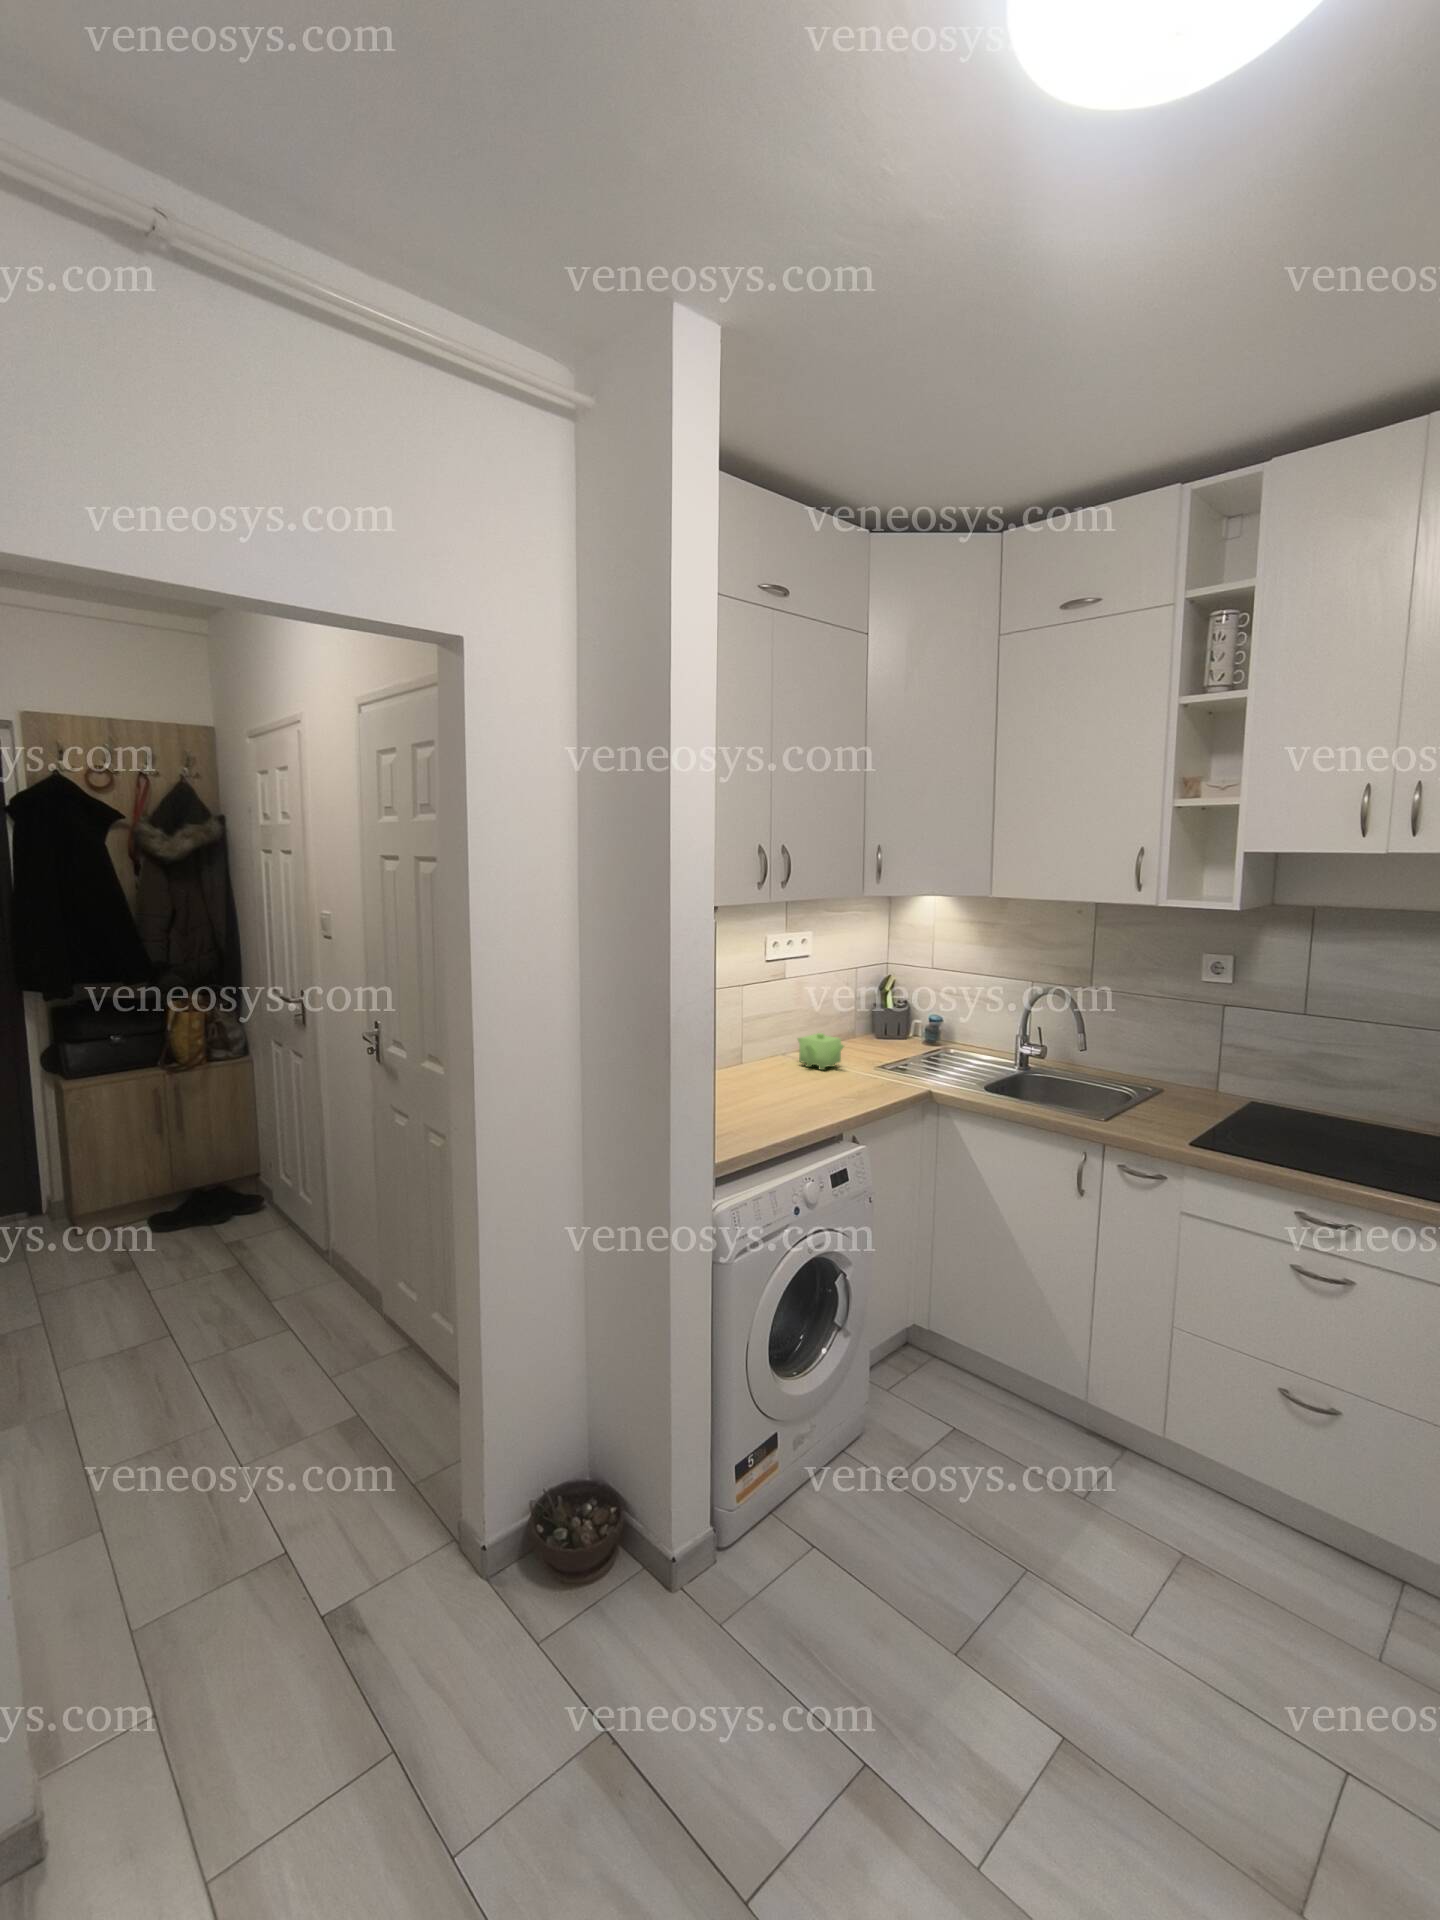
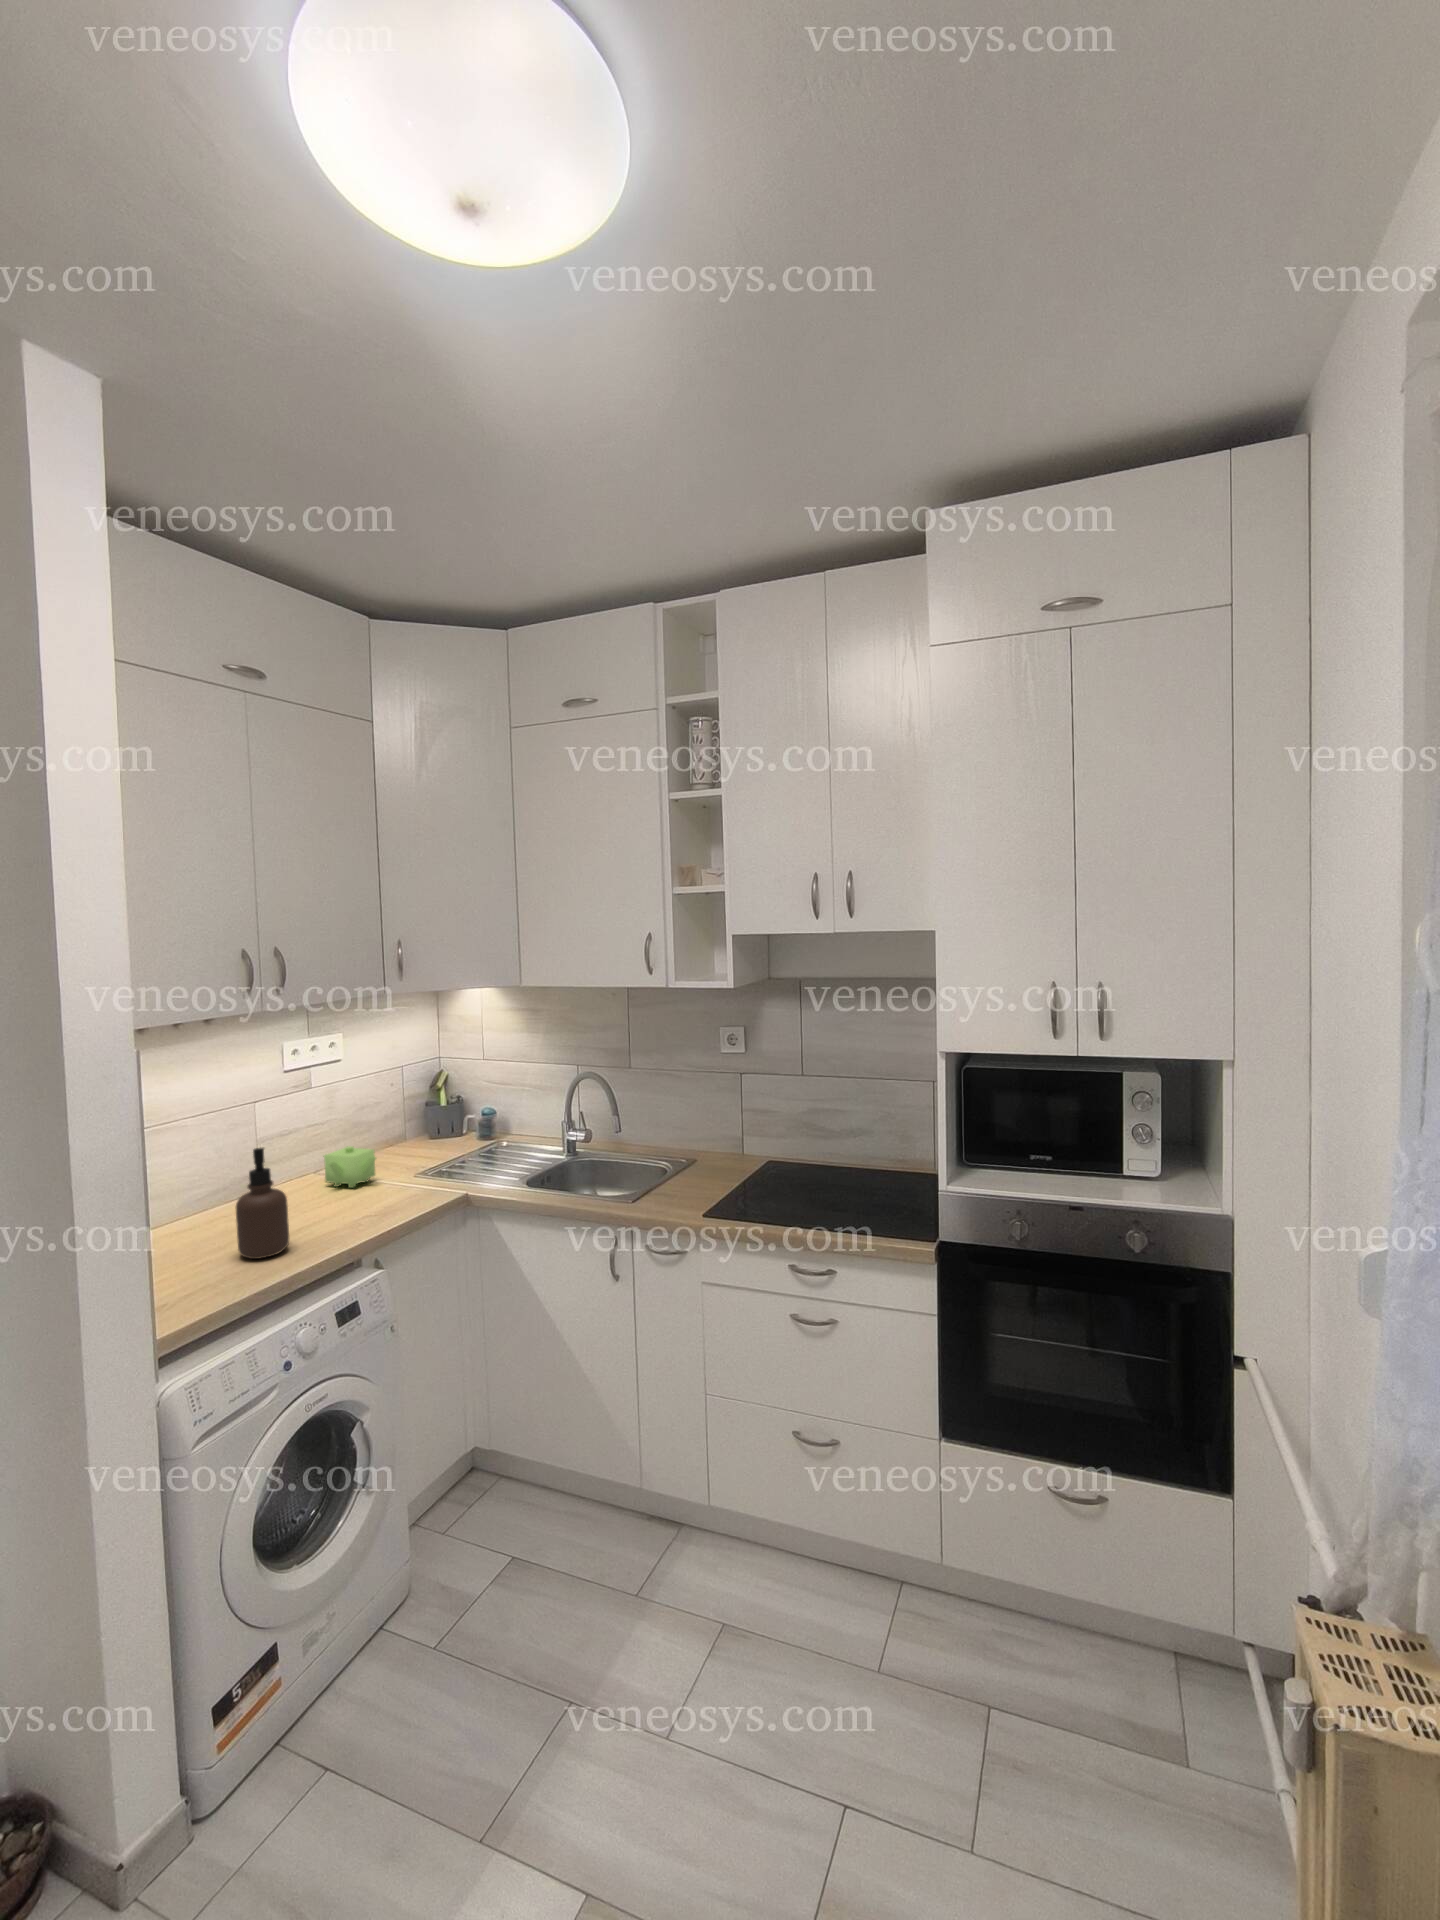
soap dispenser: none [748,1021,788,1115] -> present [236,1148,289,1259]

